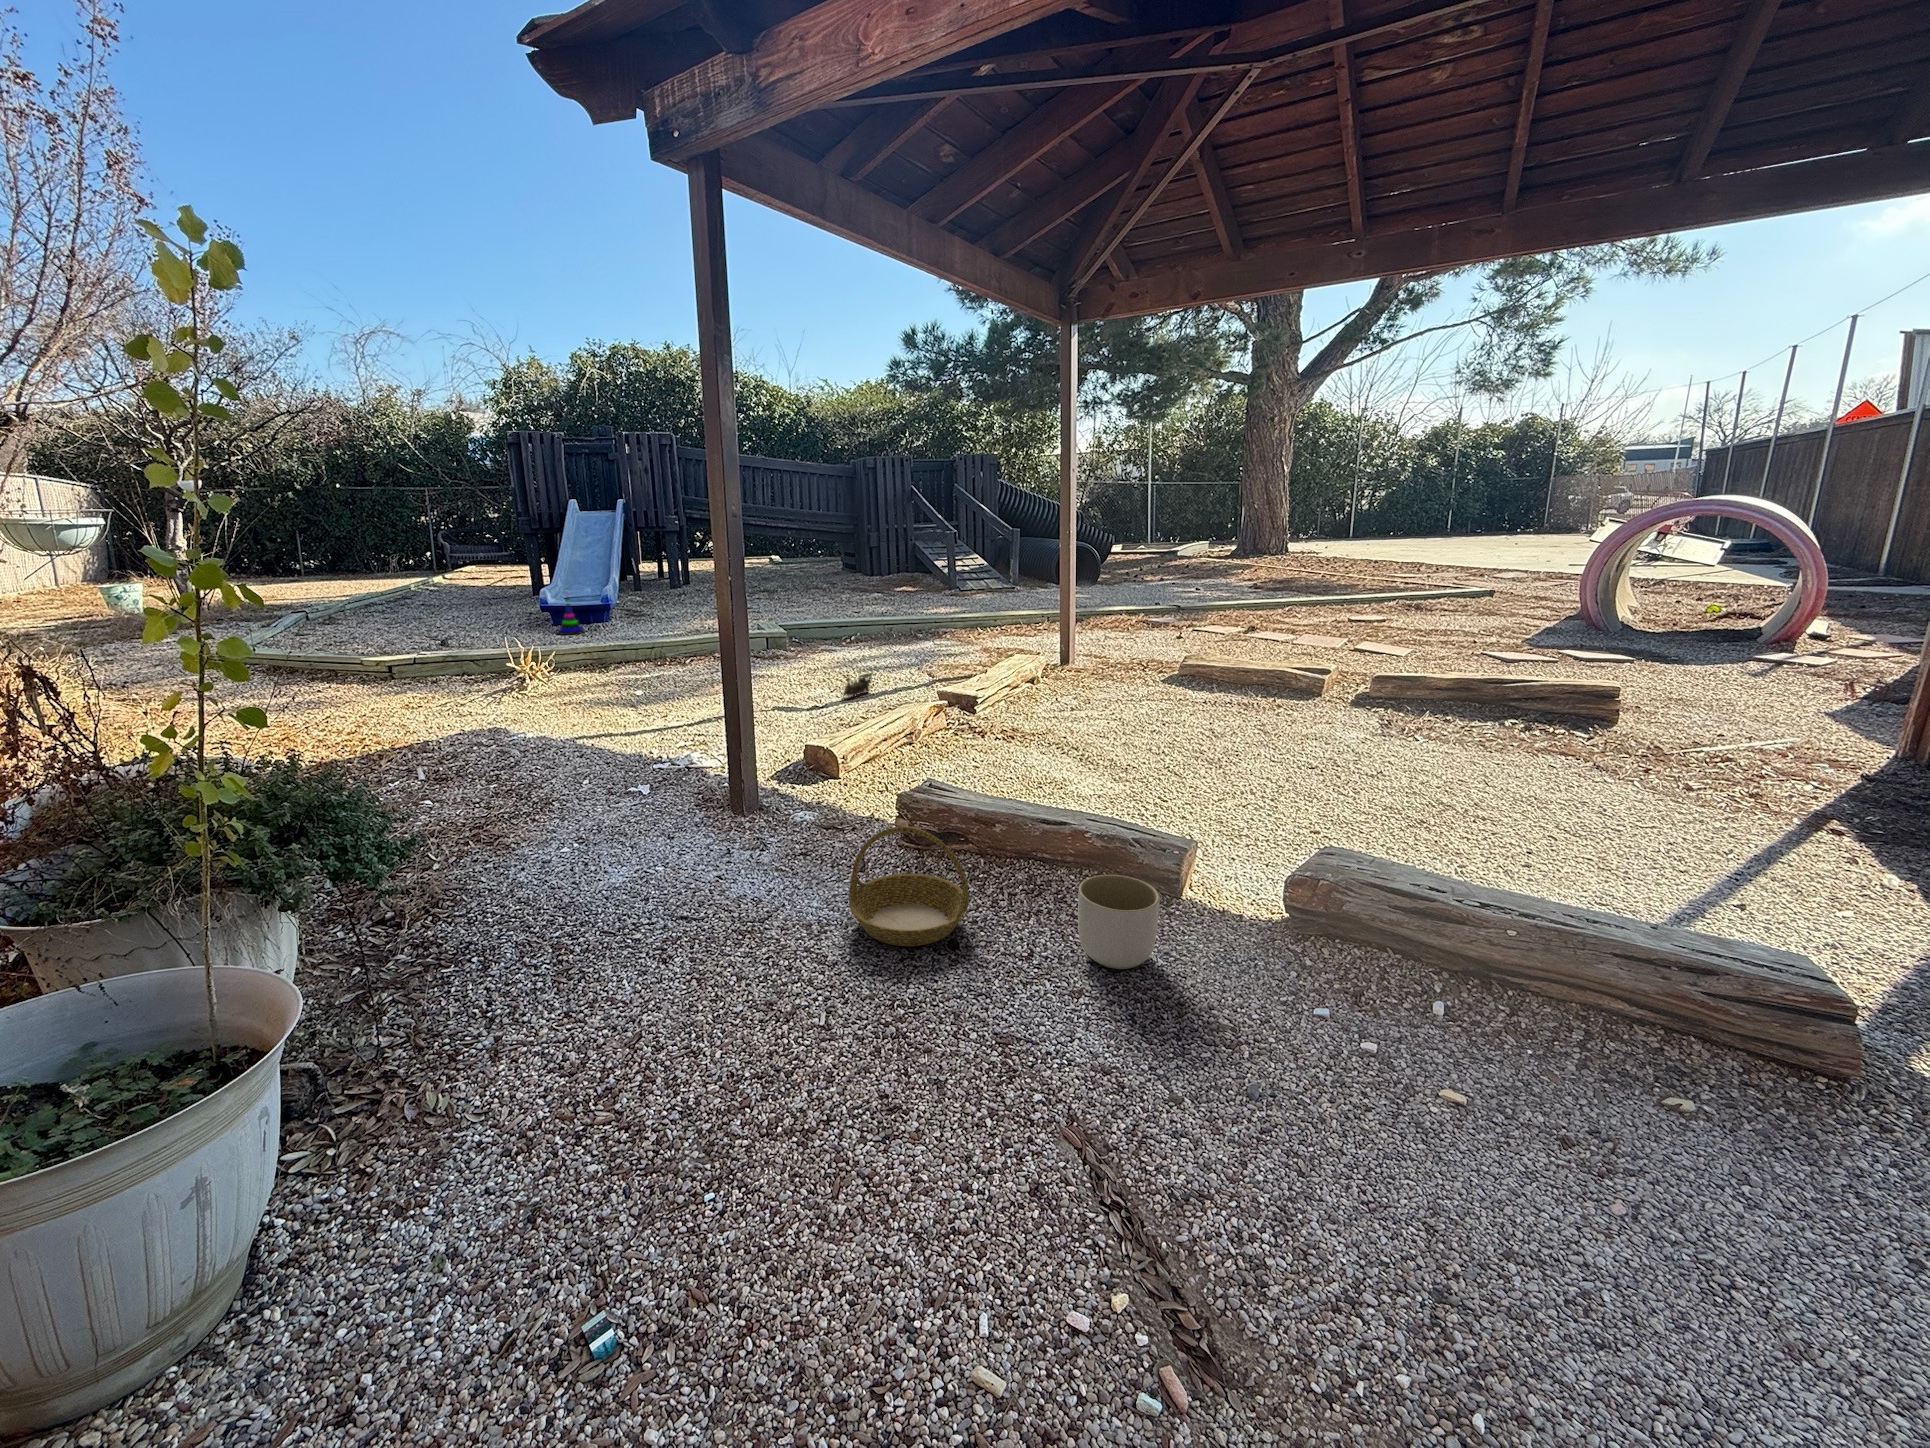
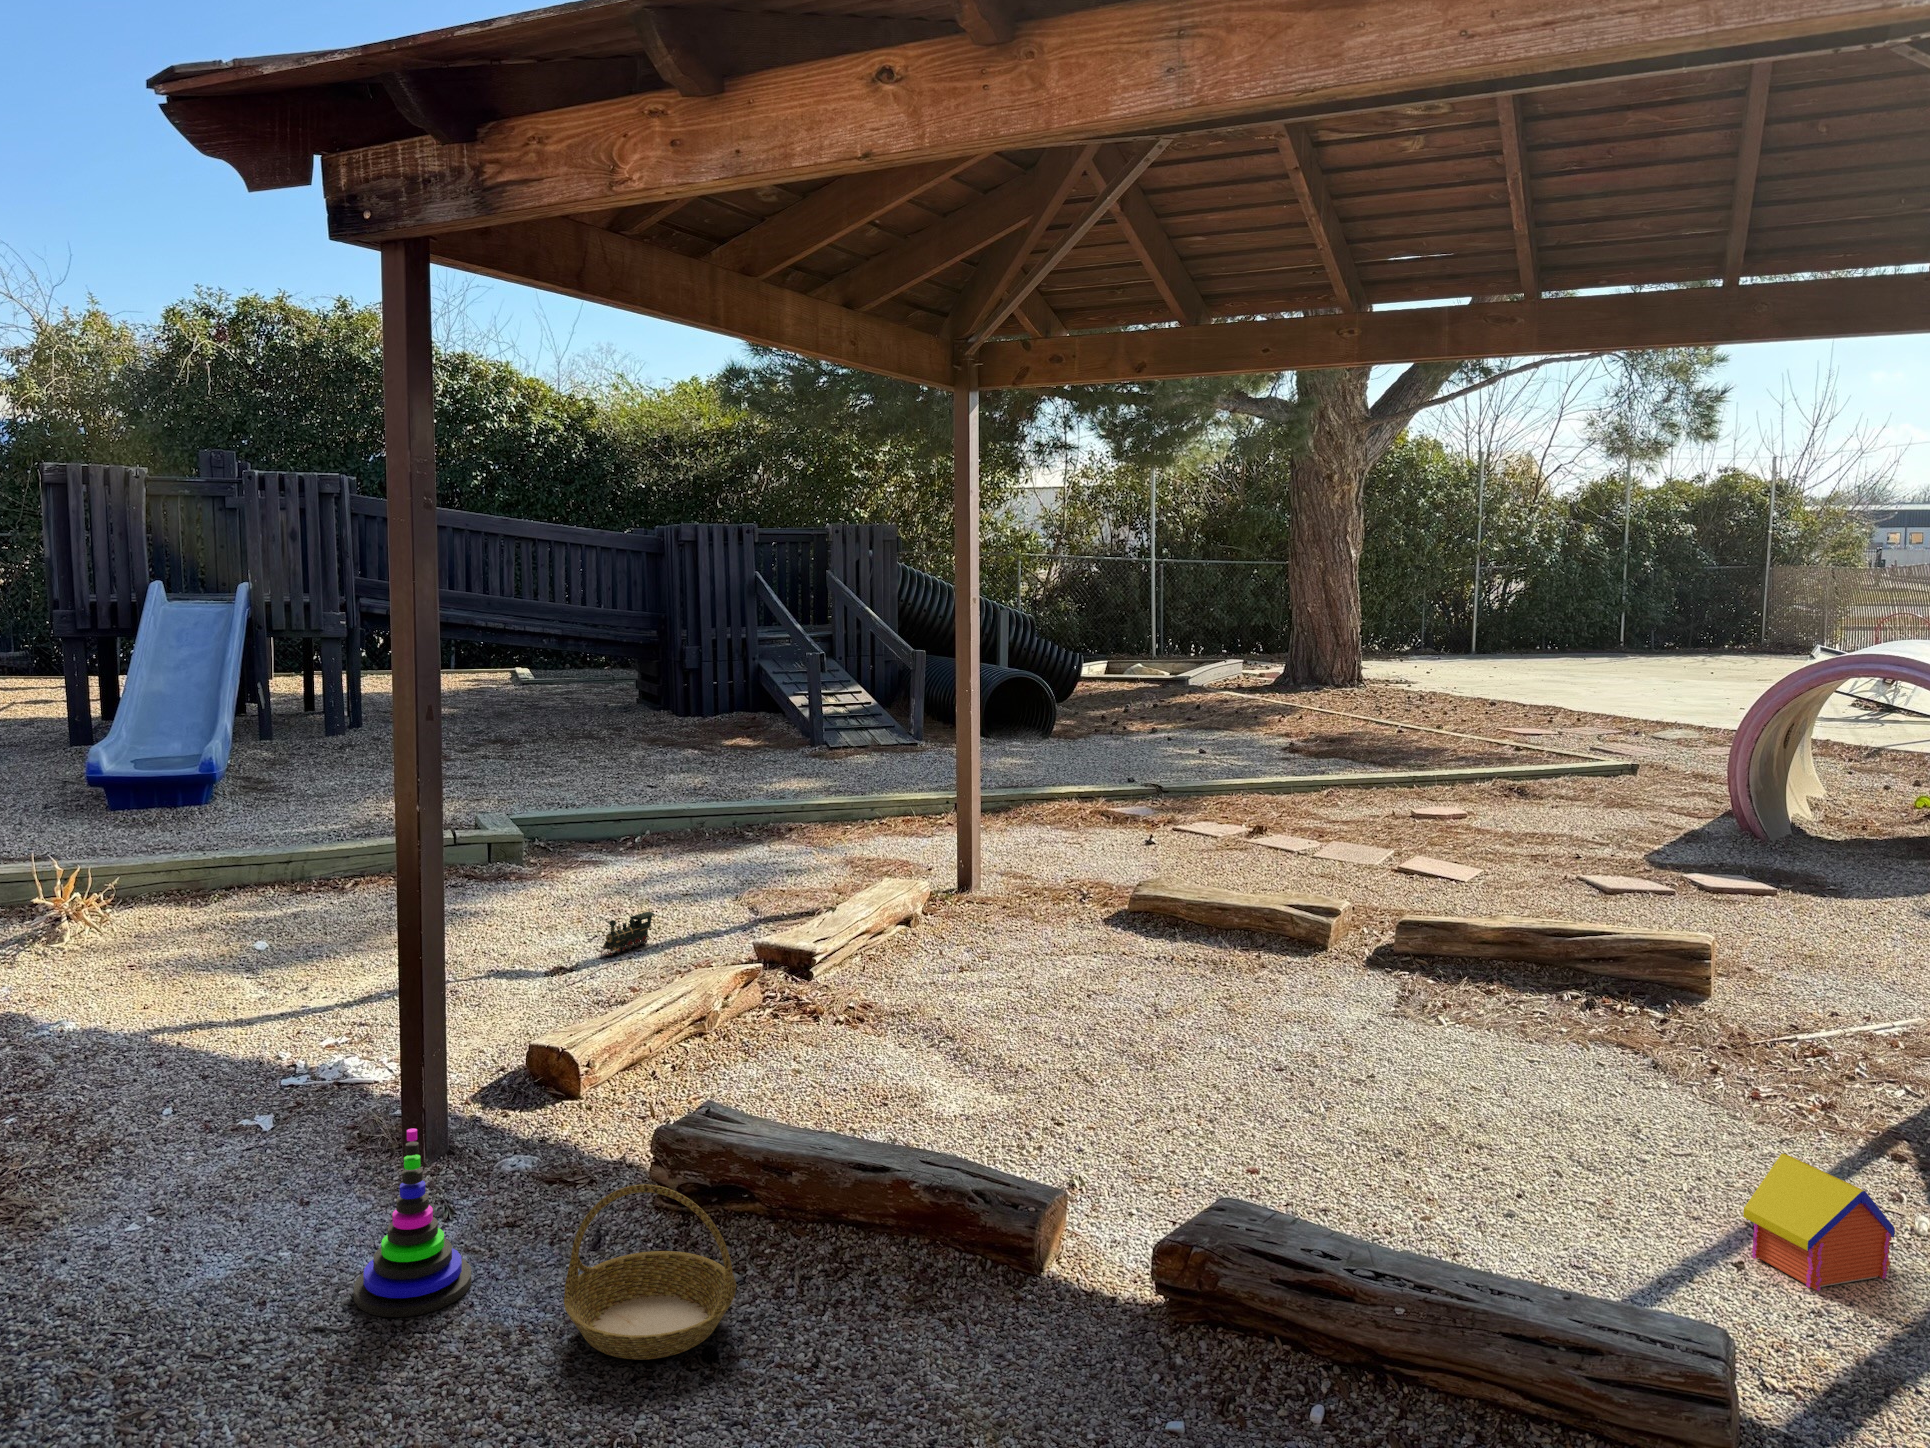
stacking toy: present [557,597,585,635] -> present [354,1128,471,1317]
toy house: none [1742,825,1885,928] -> present [1743,1154,1895,1291]
planter: present [1078,875,1160,969] -> none [878,1247,984,1381]

